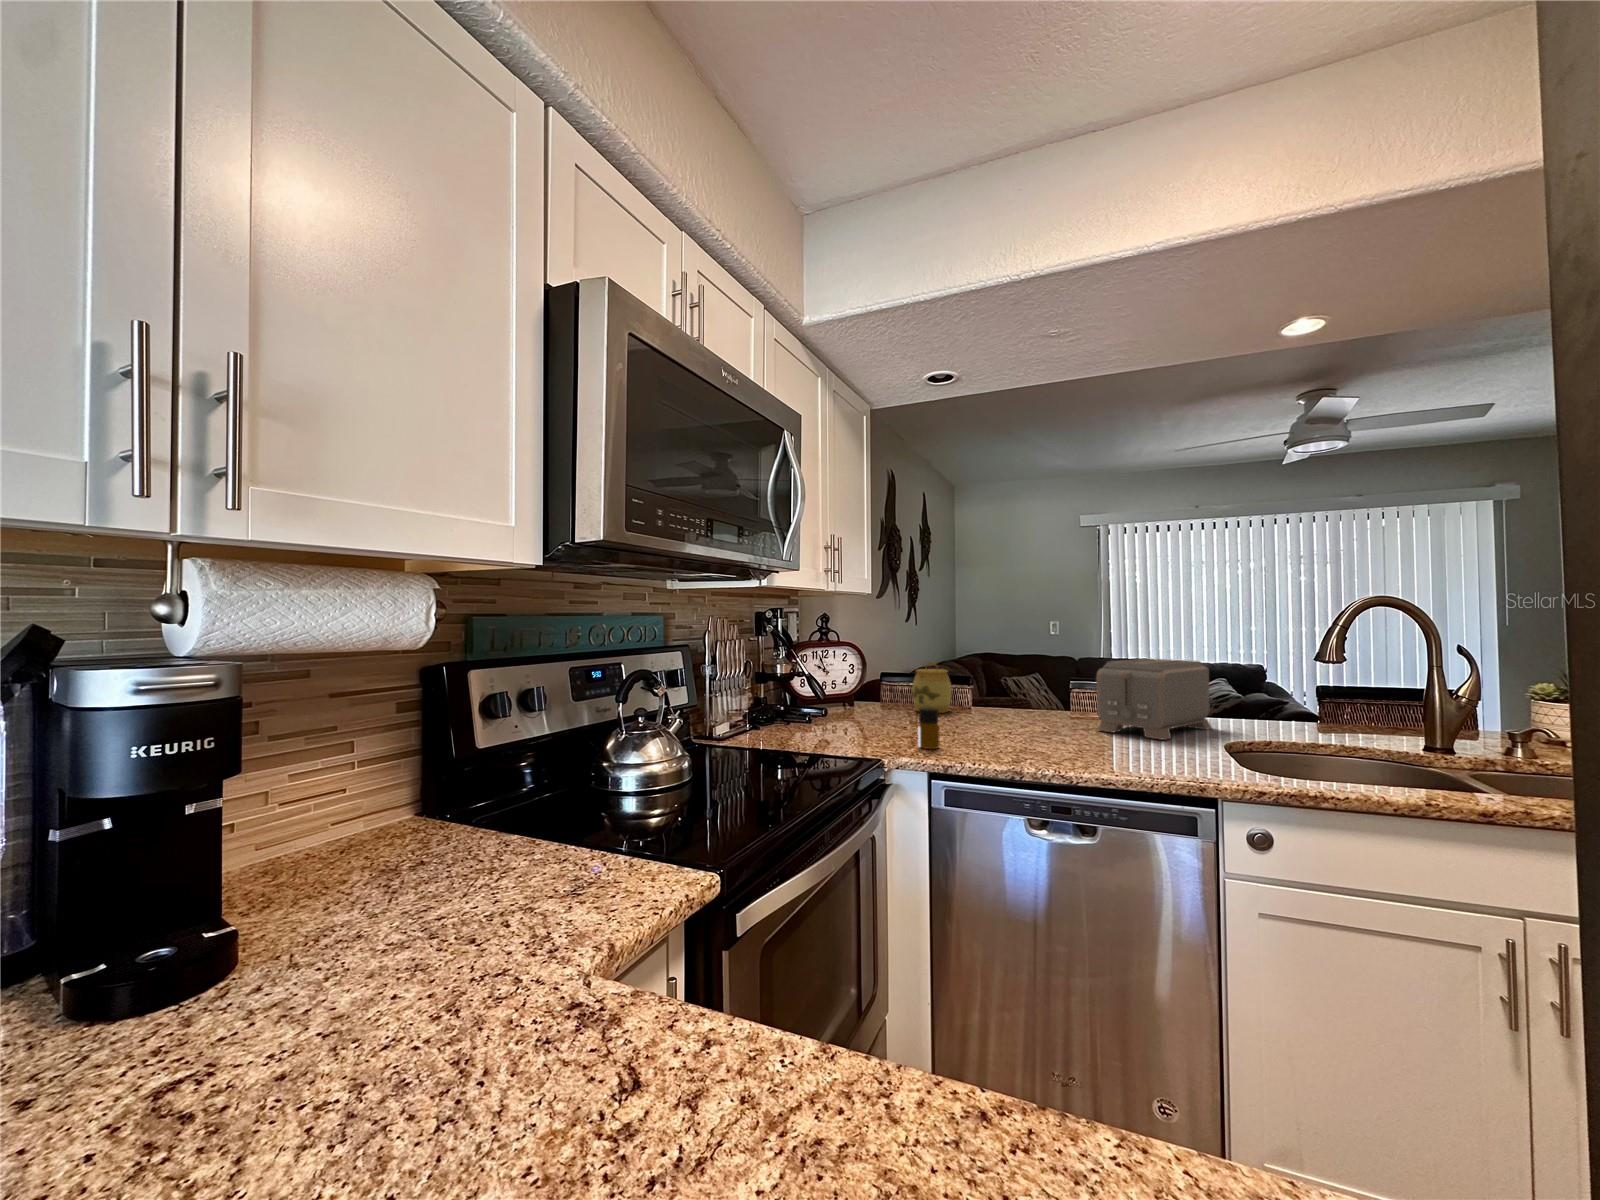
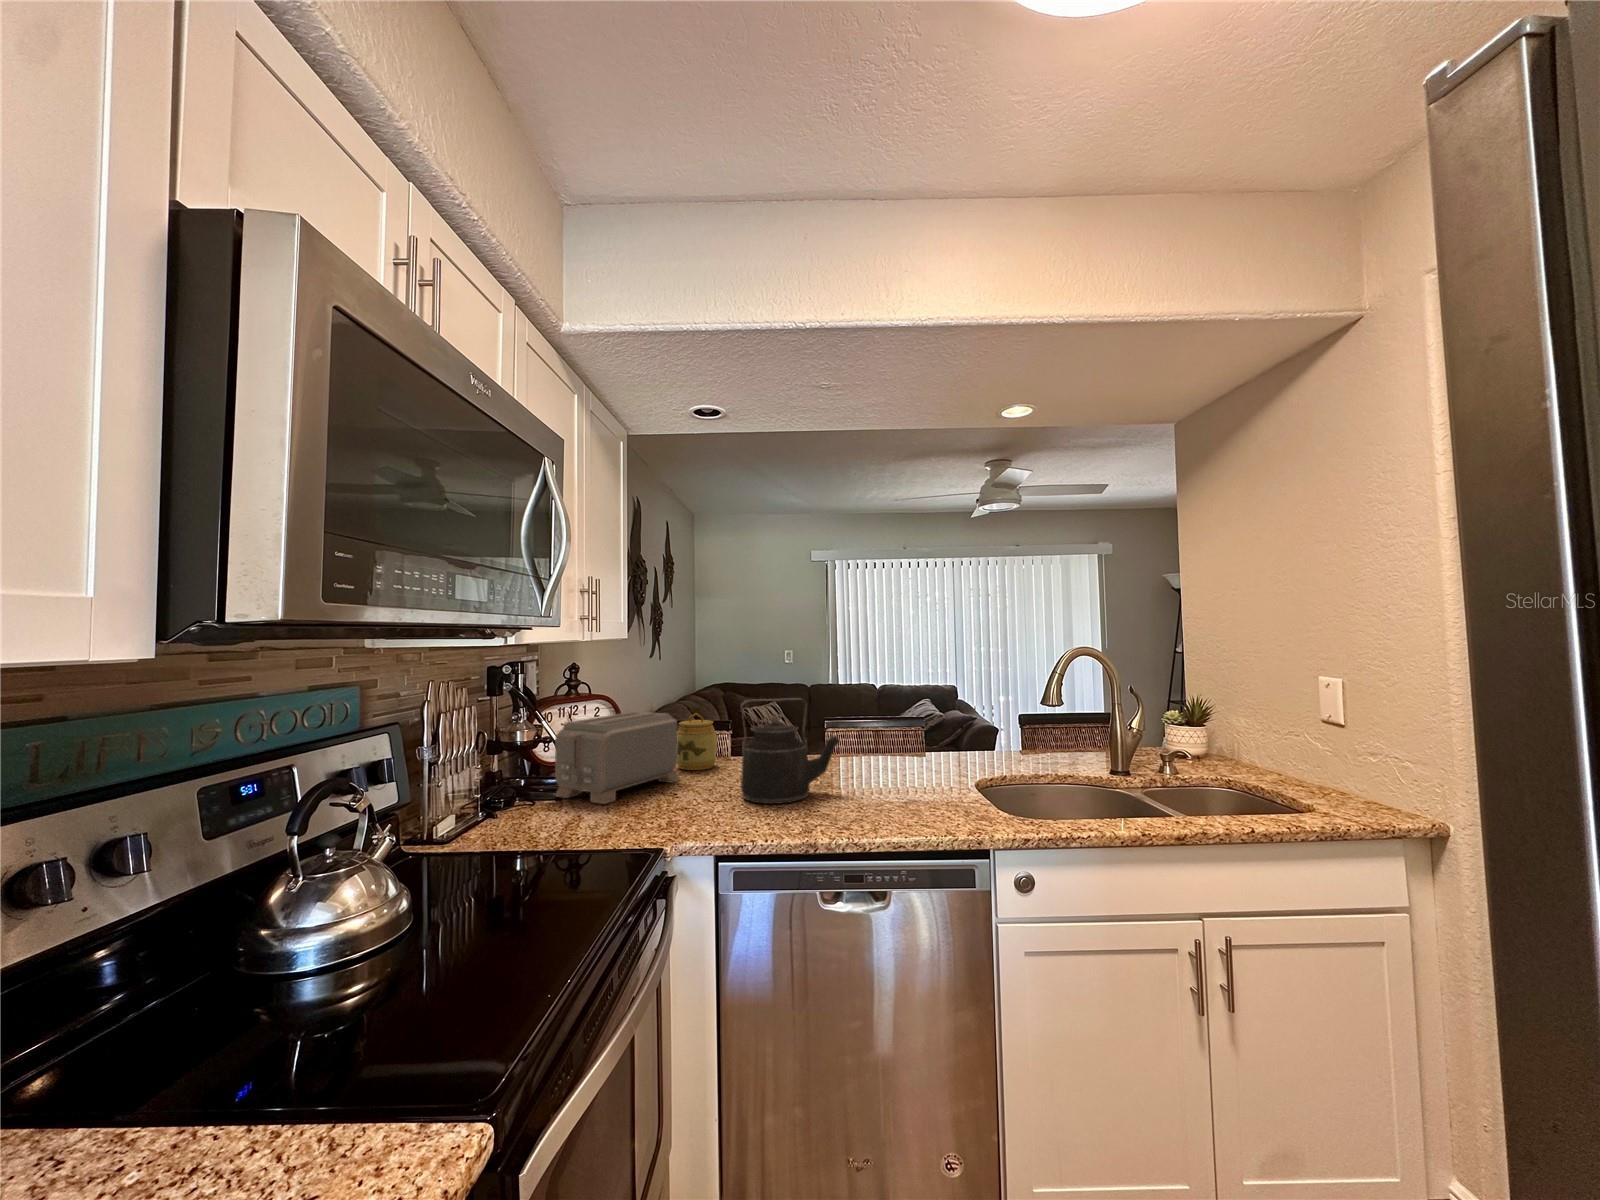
kettle: none [964,644,1066,741] -> present [741,698,840,804]
toaster: present [1096,658,1212,740] -> present [555,712,680,804]
bottle: present [918,708,940,749] -> none [698,777,722,825]

